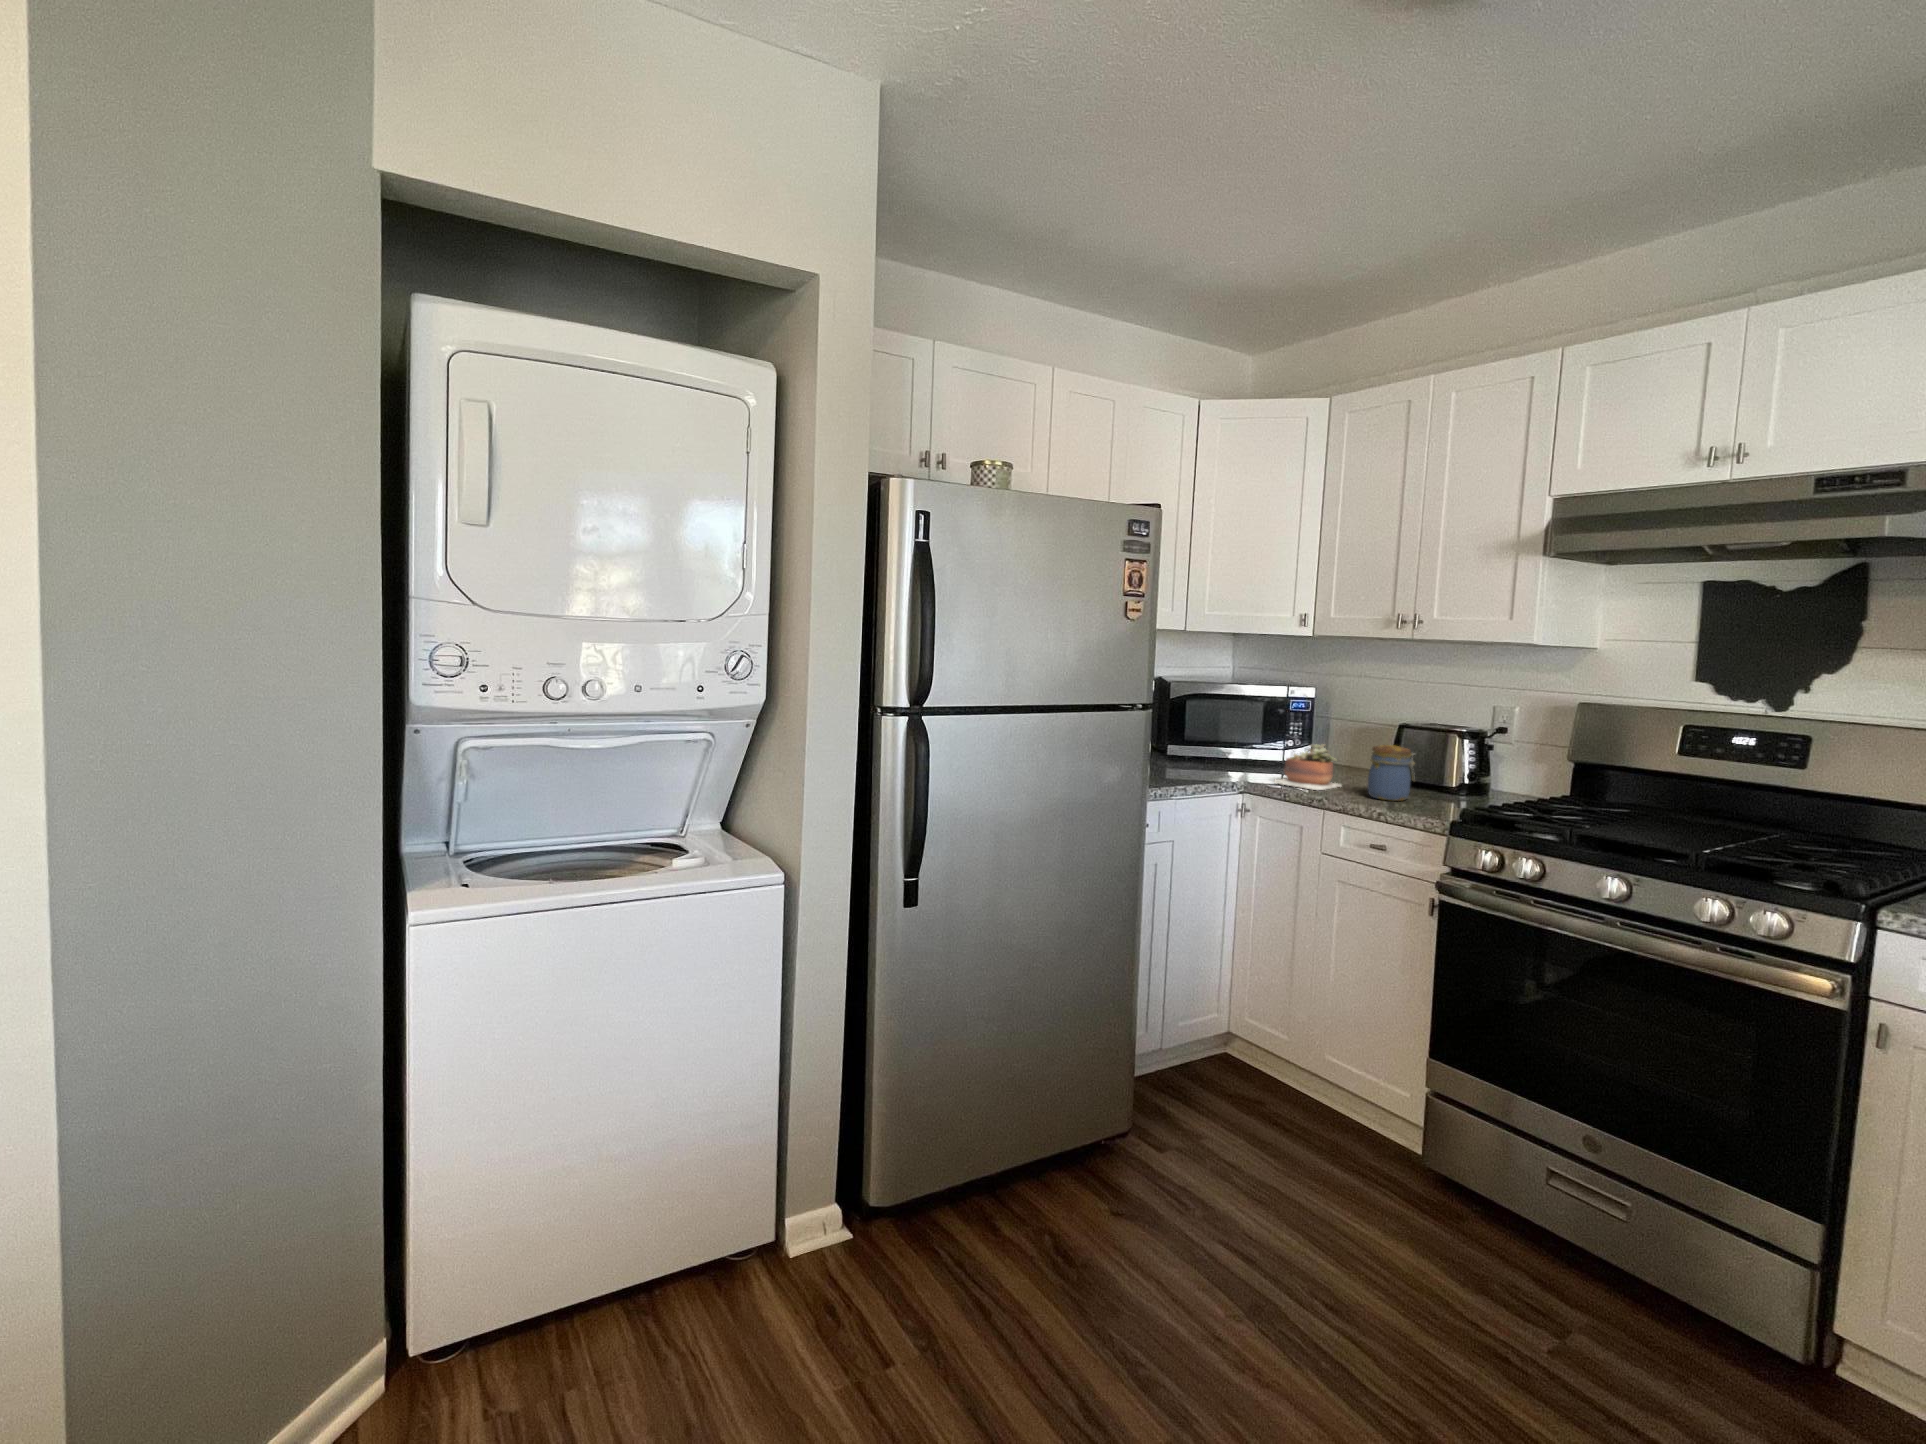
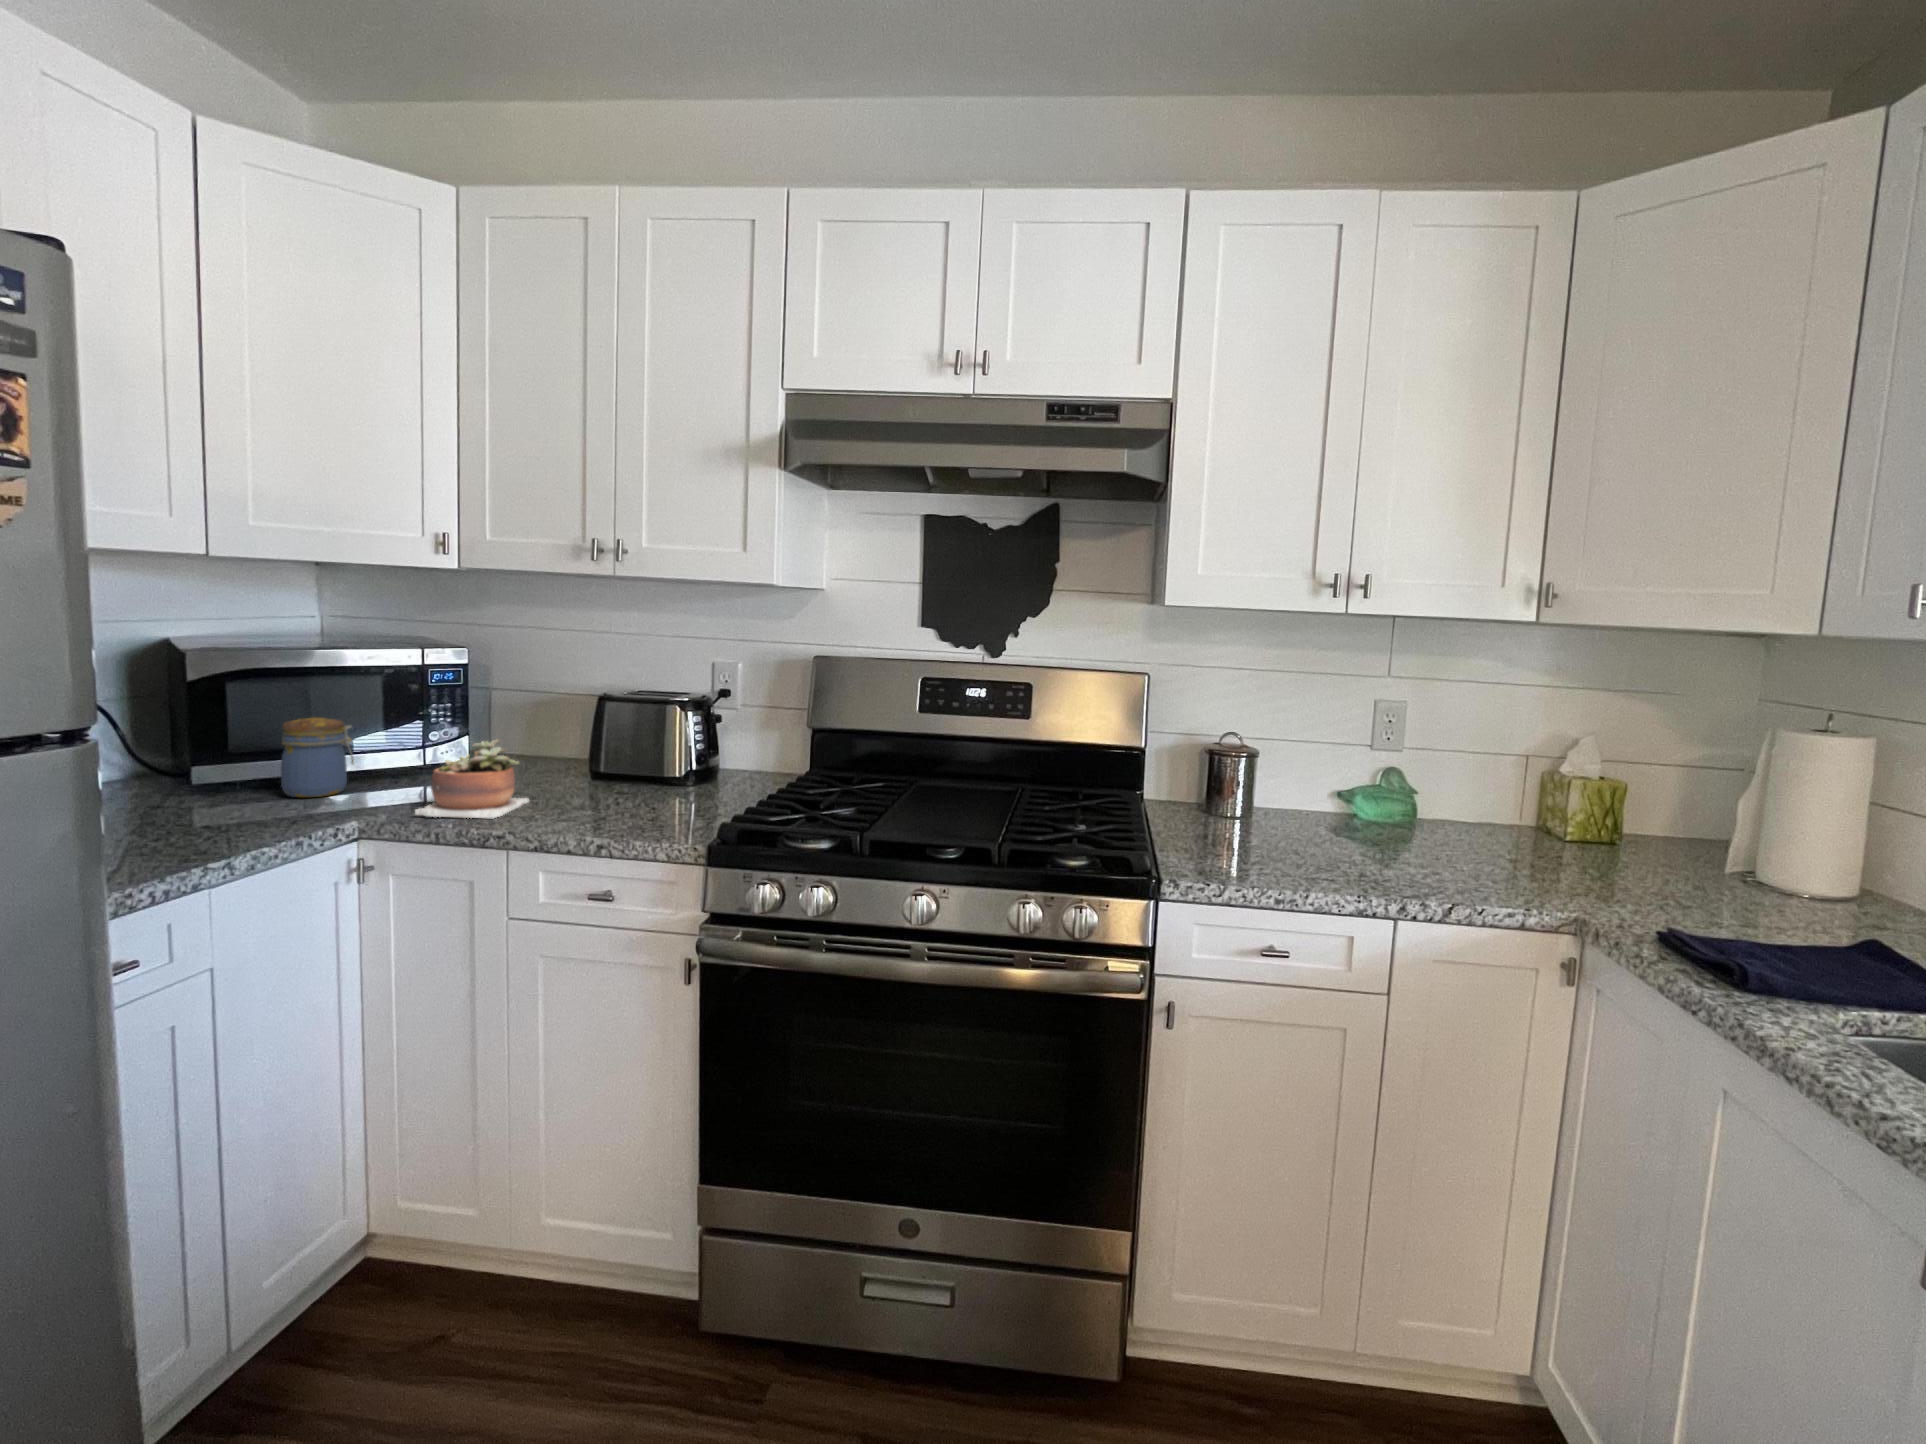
jar: present [1368,745,1414,801] -> present [281,718,354,797]

